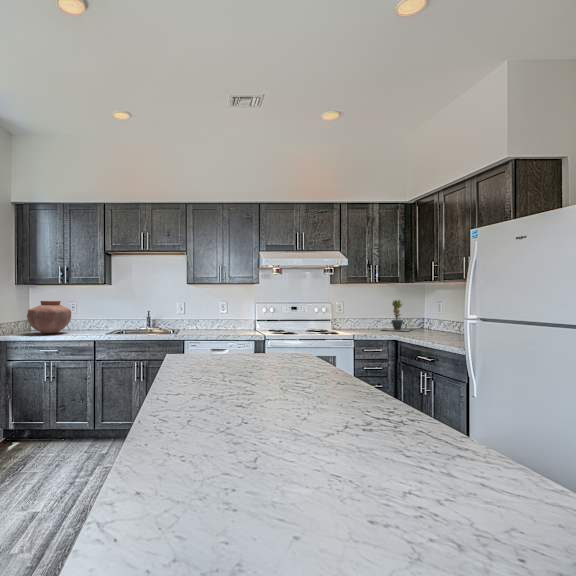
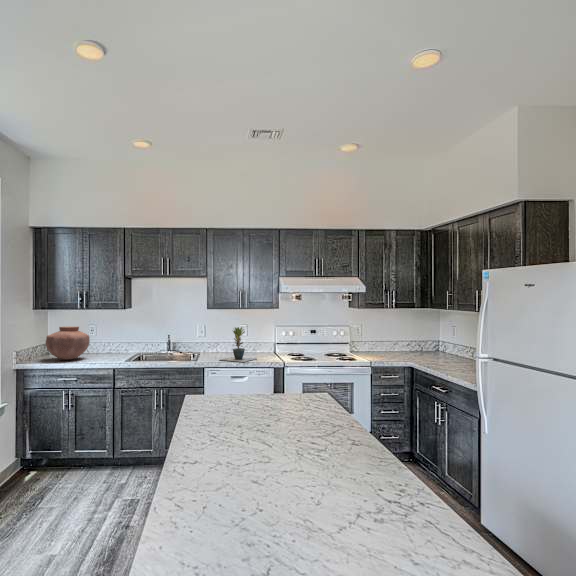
potted plant: present [383,300,411,331] -> present [220,327,255,362]

